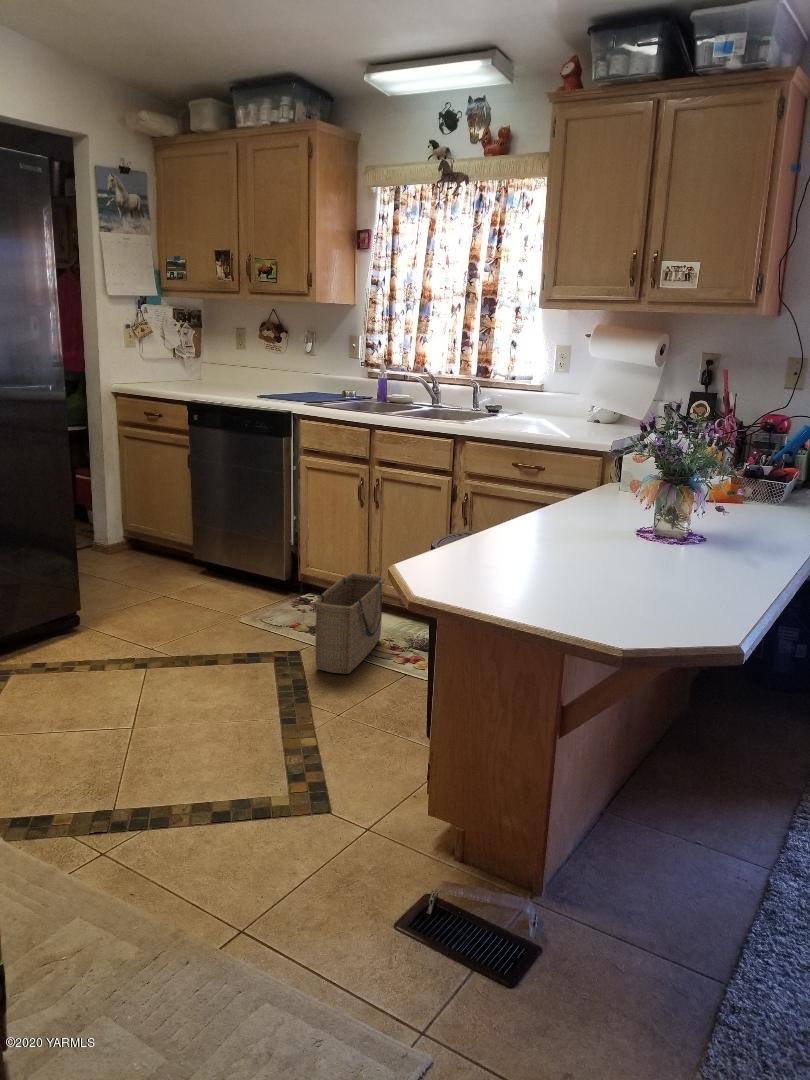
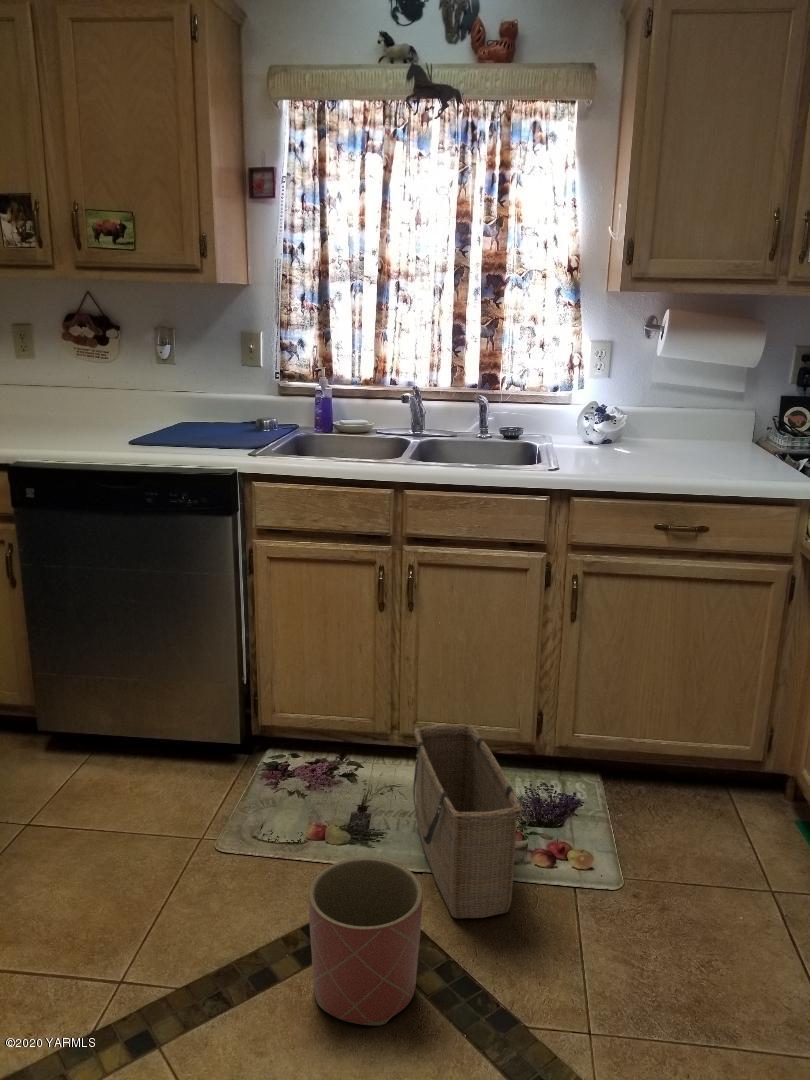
planter: none [209,611,271,690] -> present [308,858,423,1026]

